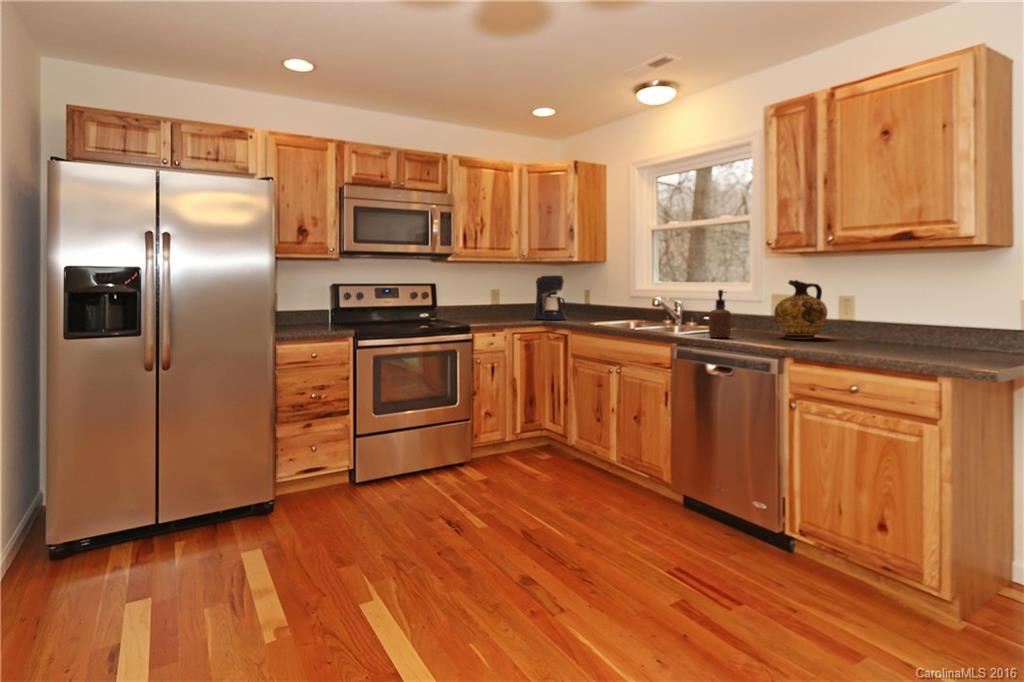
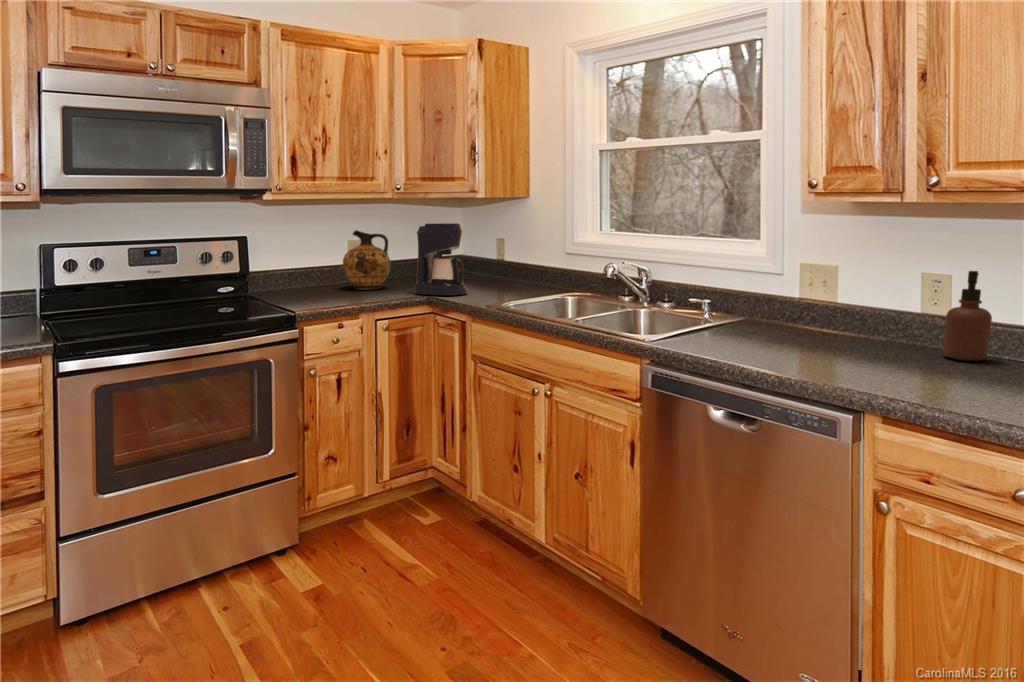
ceramic jug: present [774,280,828,339] -> present [343,230,391,289]
soap dispenser: present [709,290,731,338] -> present [943,271,992,361]

